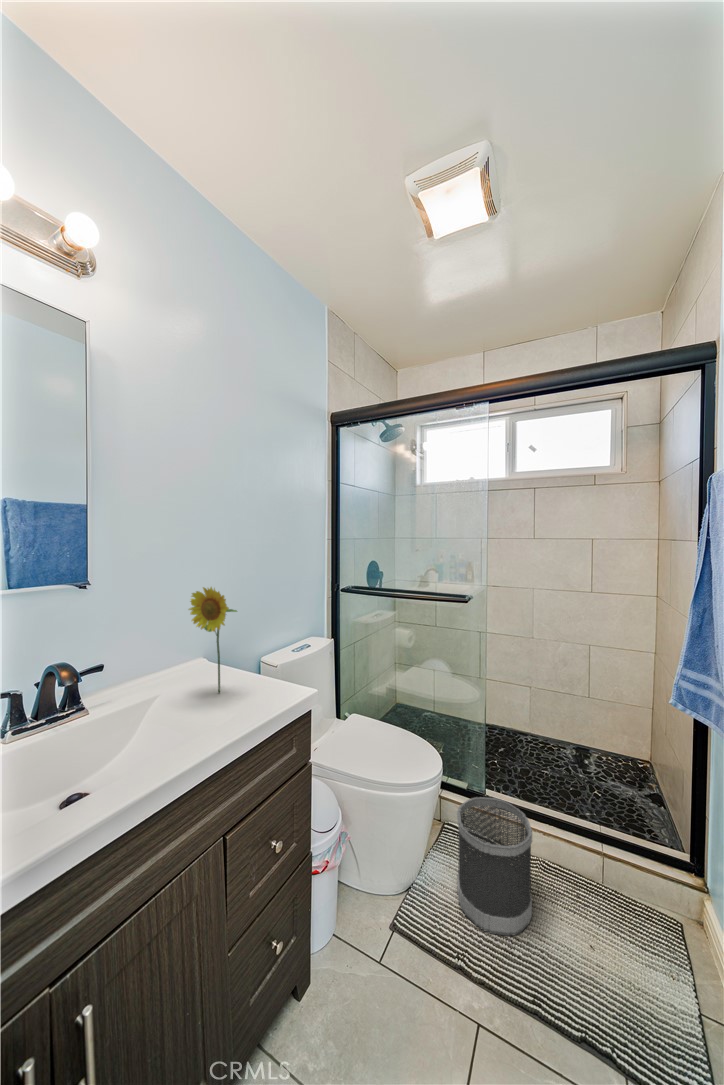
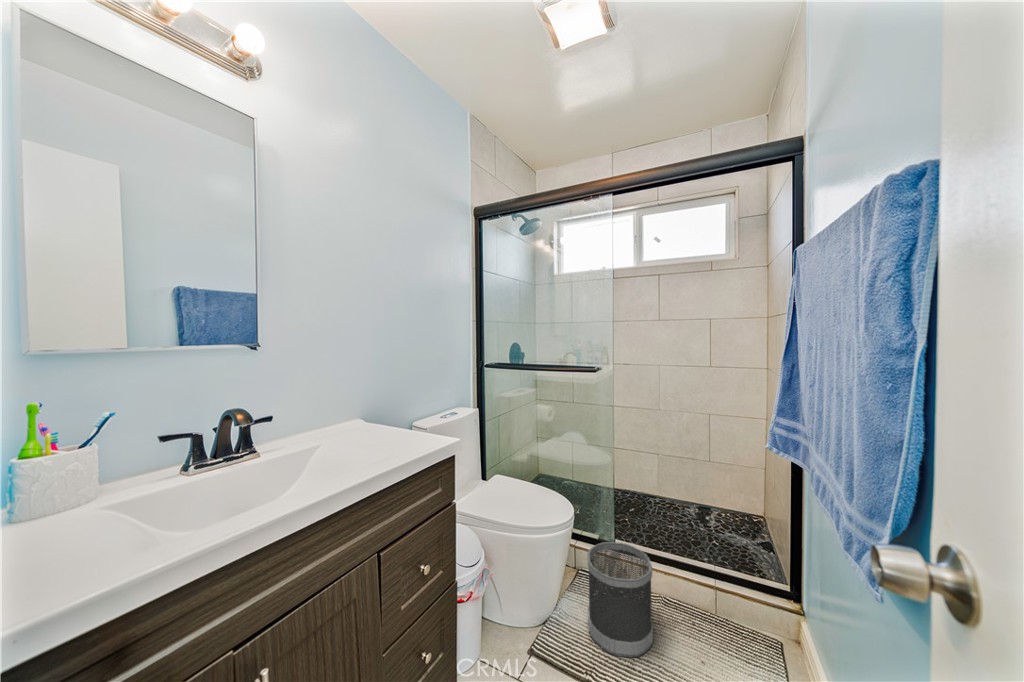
flower: present [189,587,237,693] -> none [347,348,390,441]

